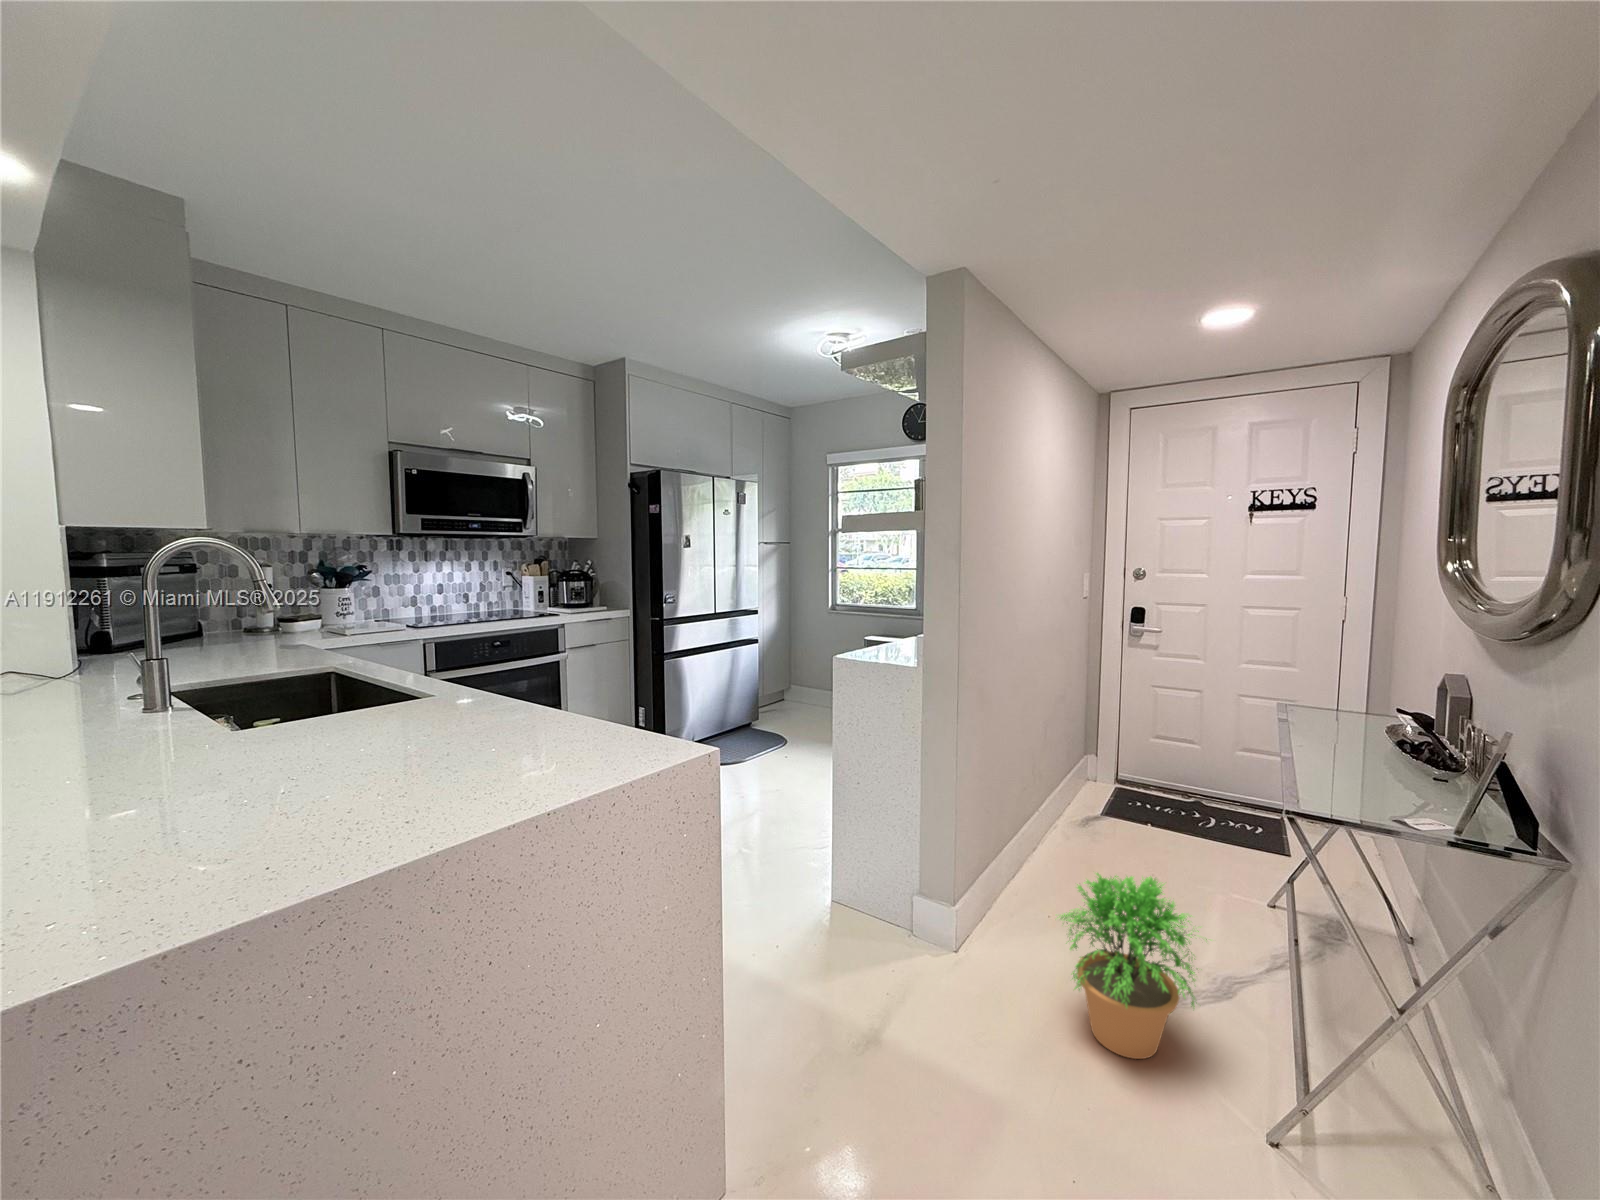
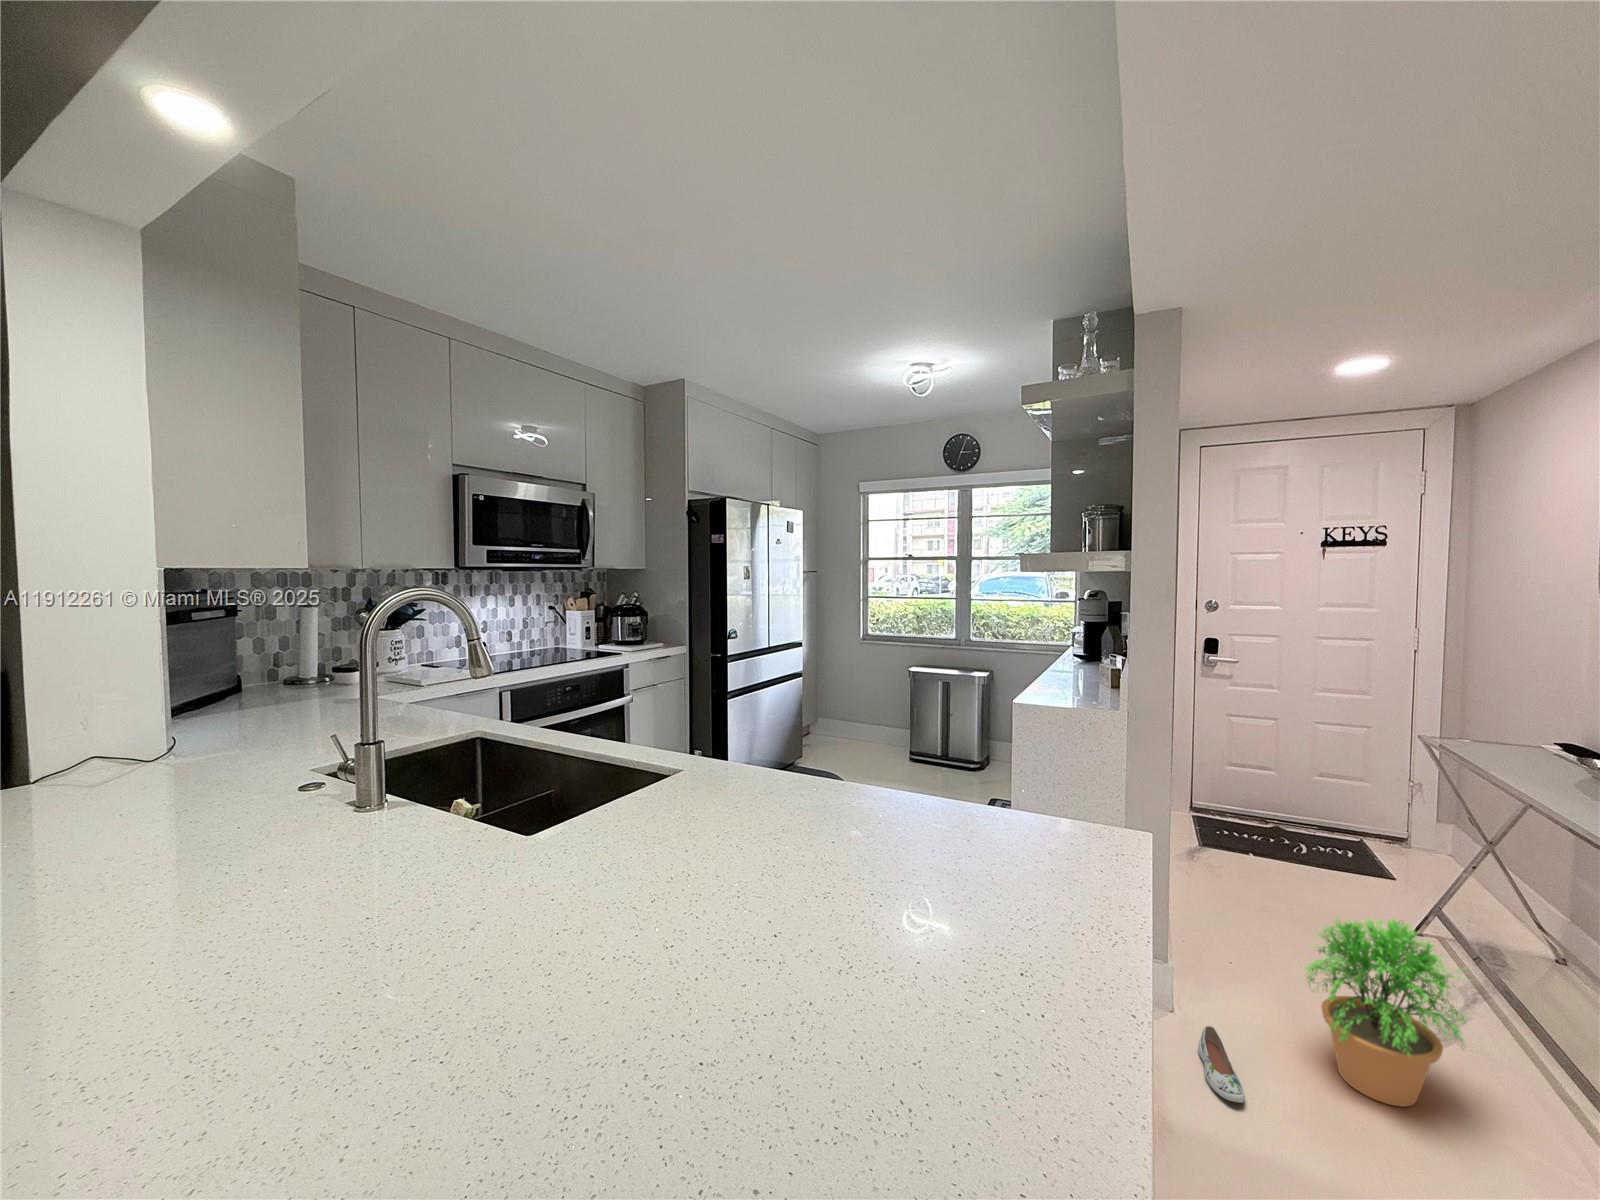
shoe: none [951,969,981,1040] -> present [1198,1026,1245,1103]

